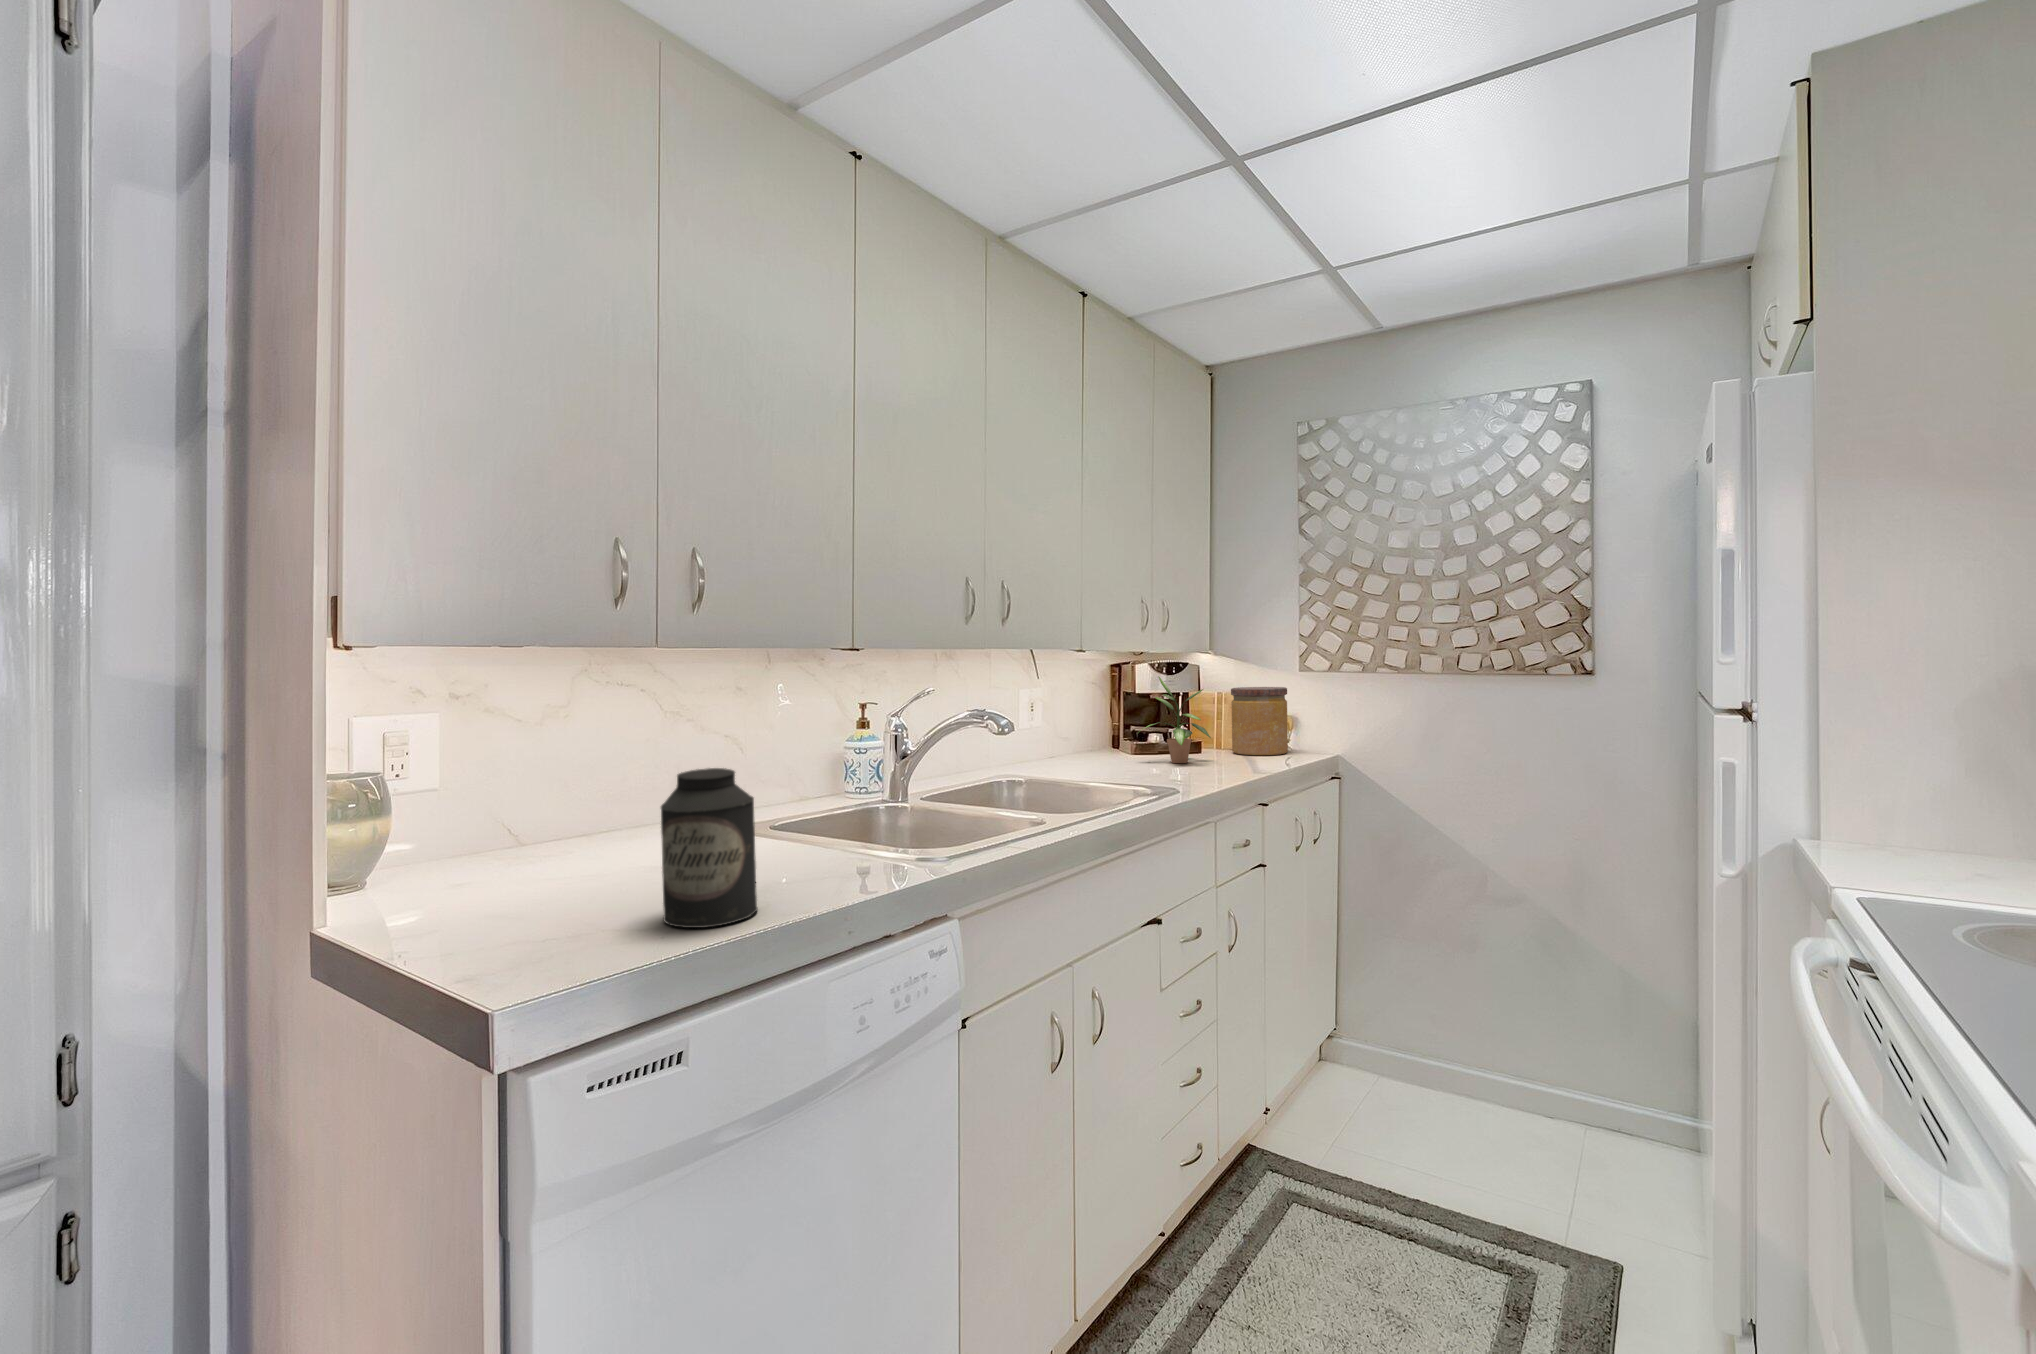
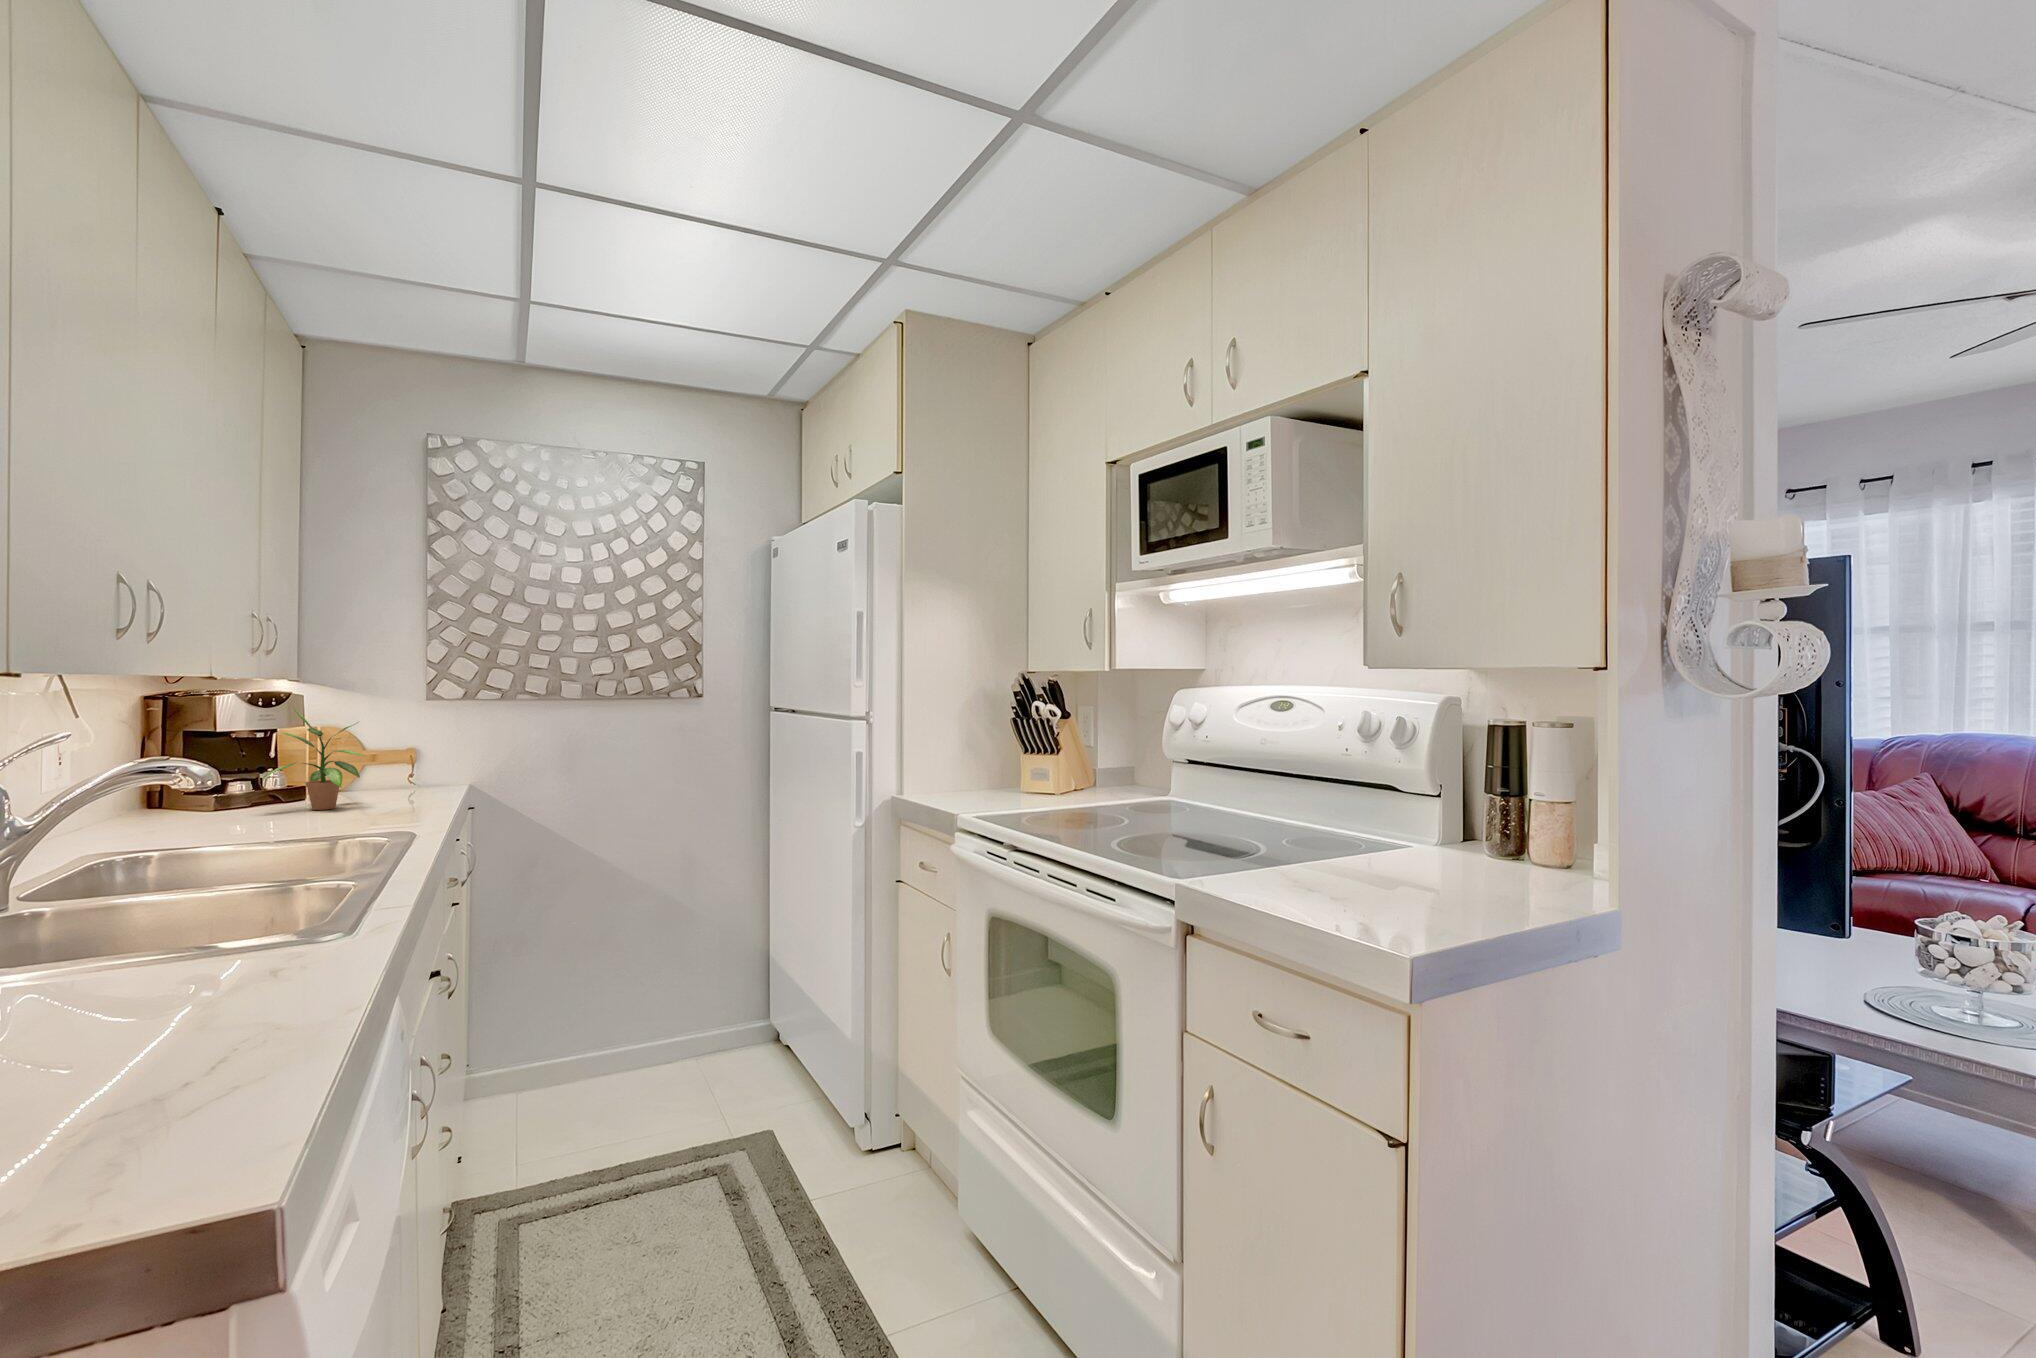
jar: present [1231,687,1288,755] -> none [359,716,432,793]
canister: present [661,768,758,928] -> none [106,835,260,1047]

